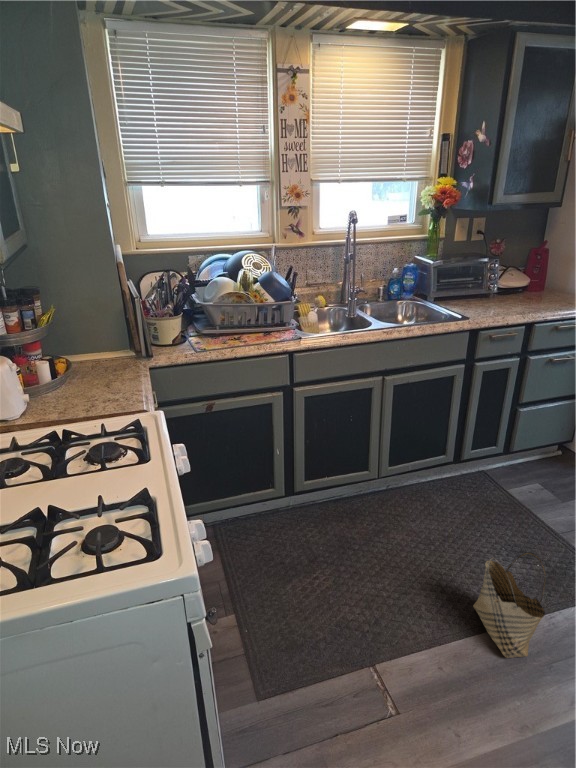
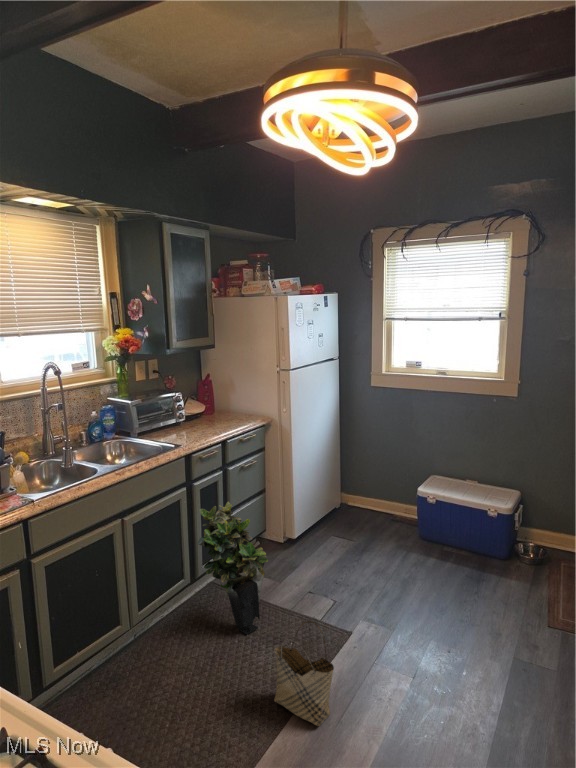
potted plant: none [453,392,534,534] -> present [198,502,268,635]

